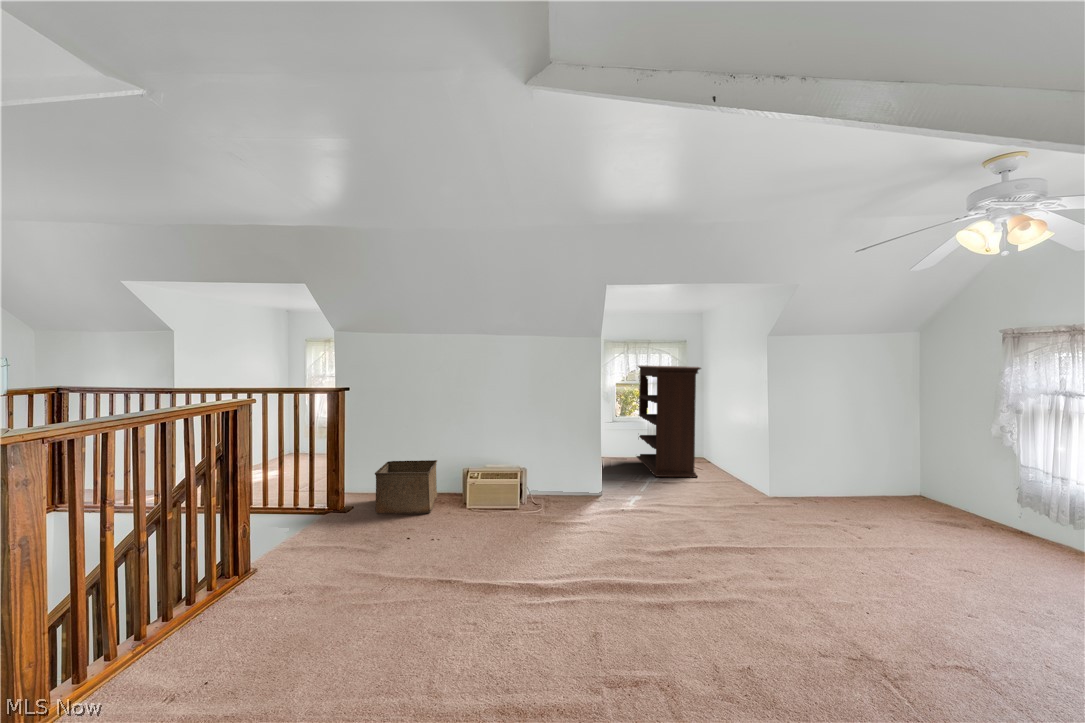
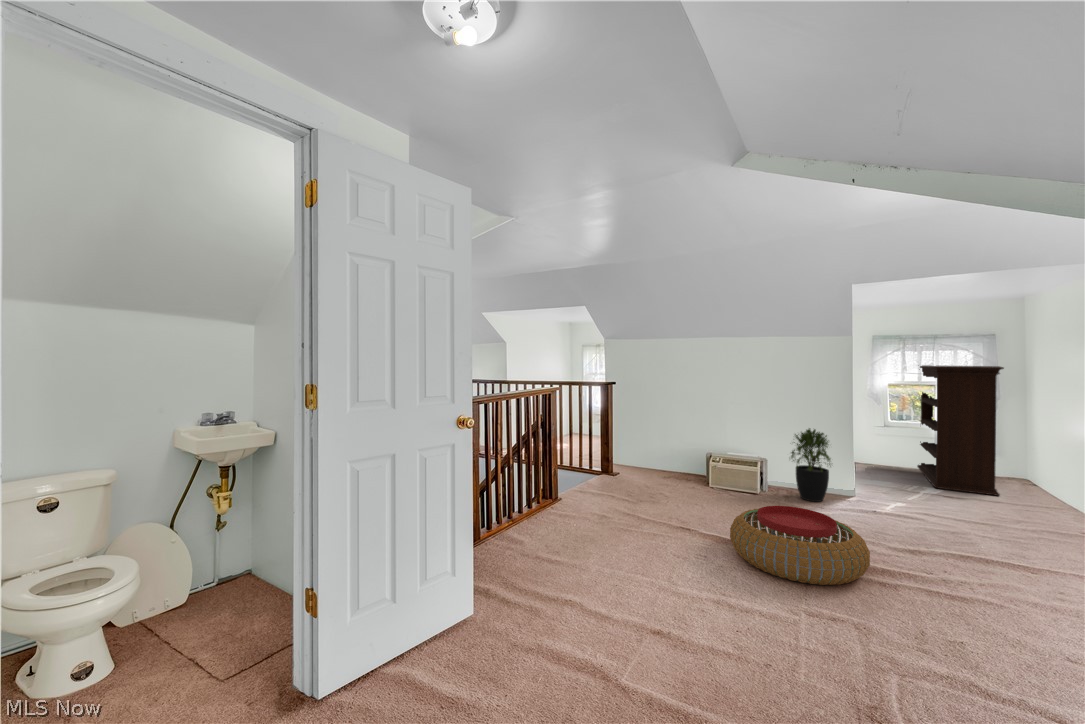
potted plant: none [544,431,588,510] -> present [791,428,831,502]
storage bin: present [375,460,437,514] -> none [636,442,687,485]
pouf: none [503,531,647,631] -> present [730,506,870,585]

